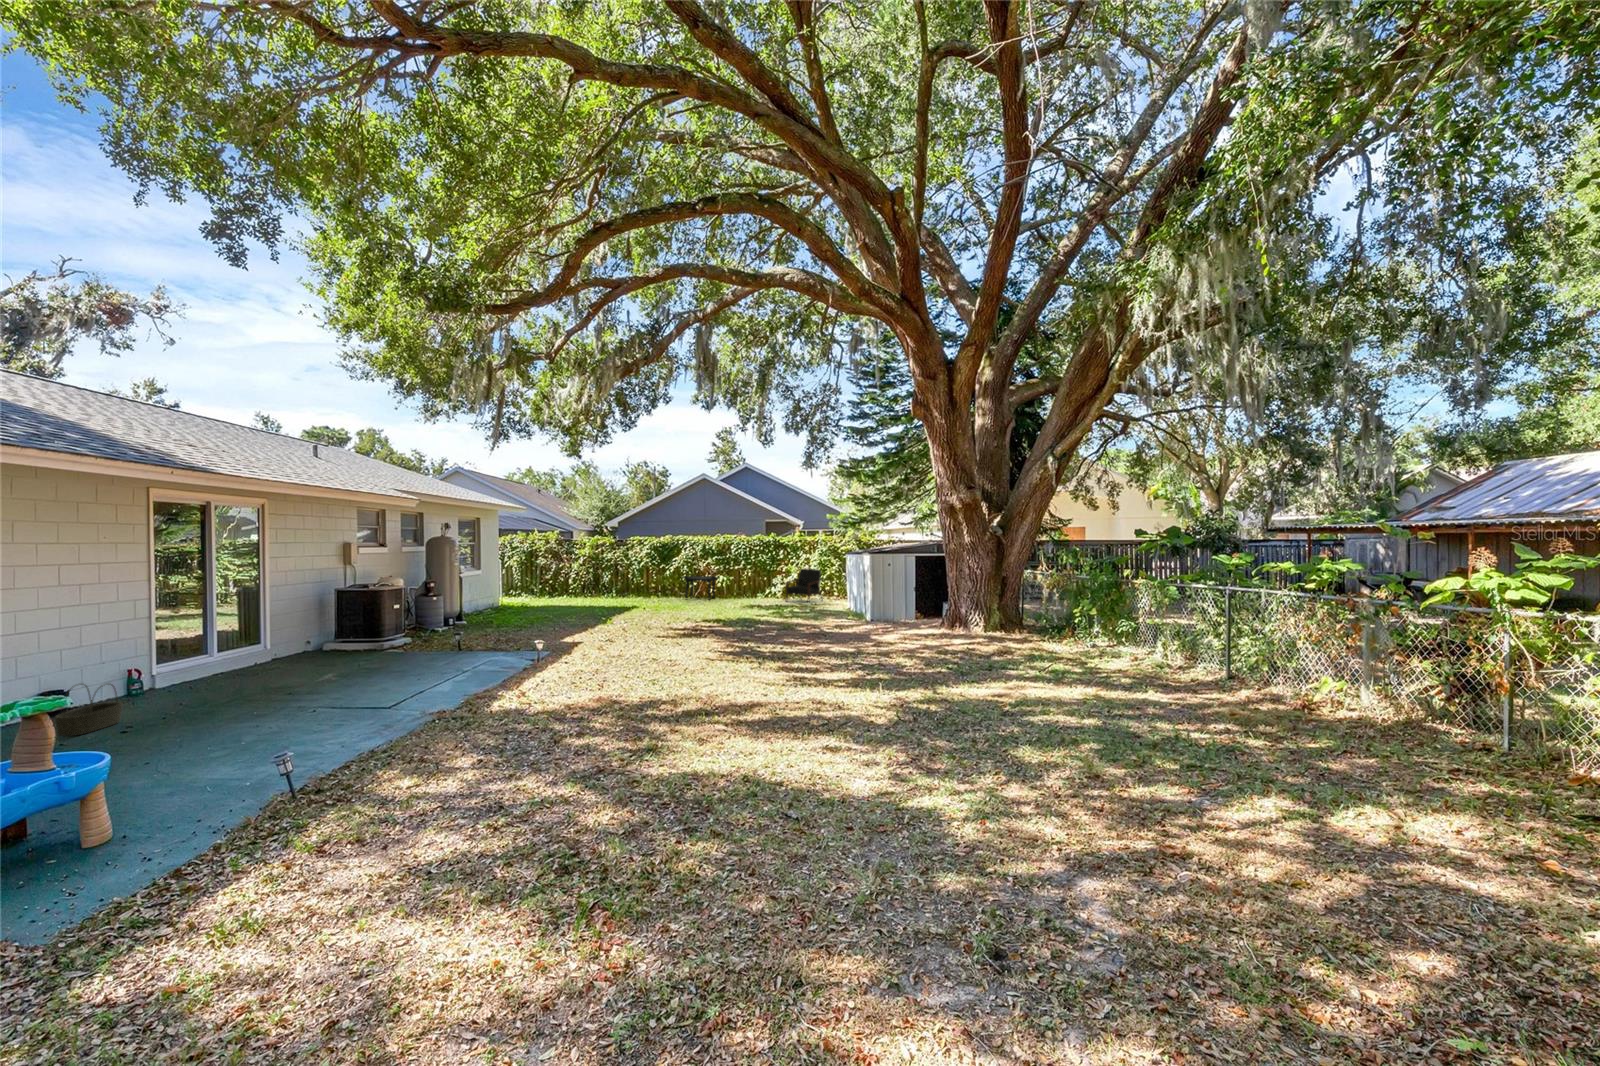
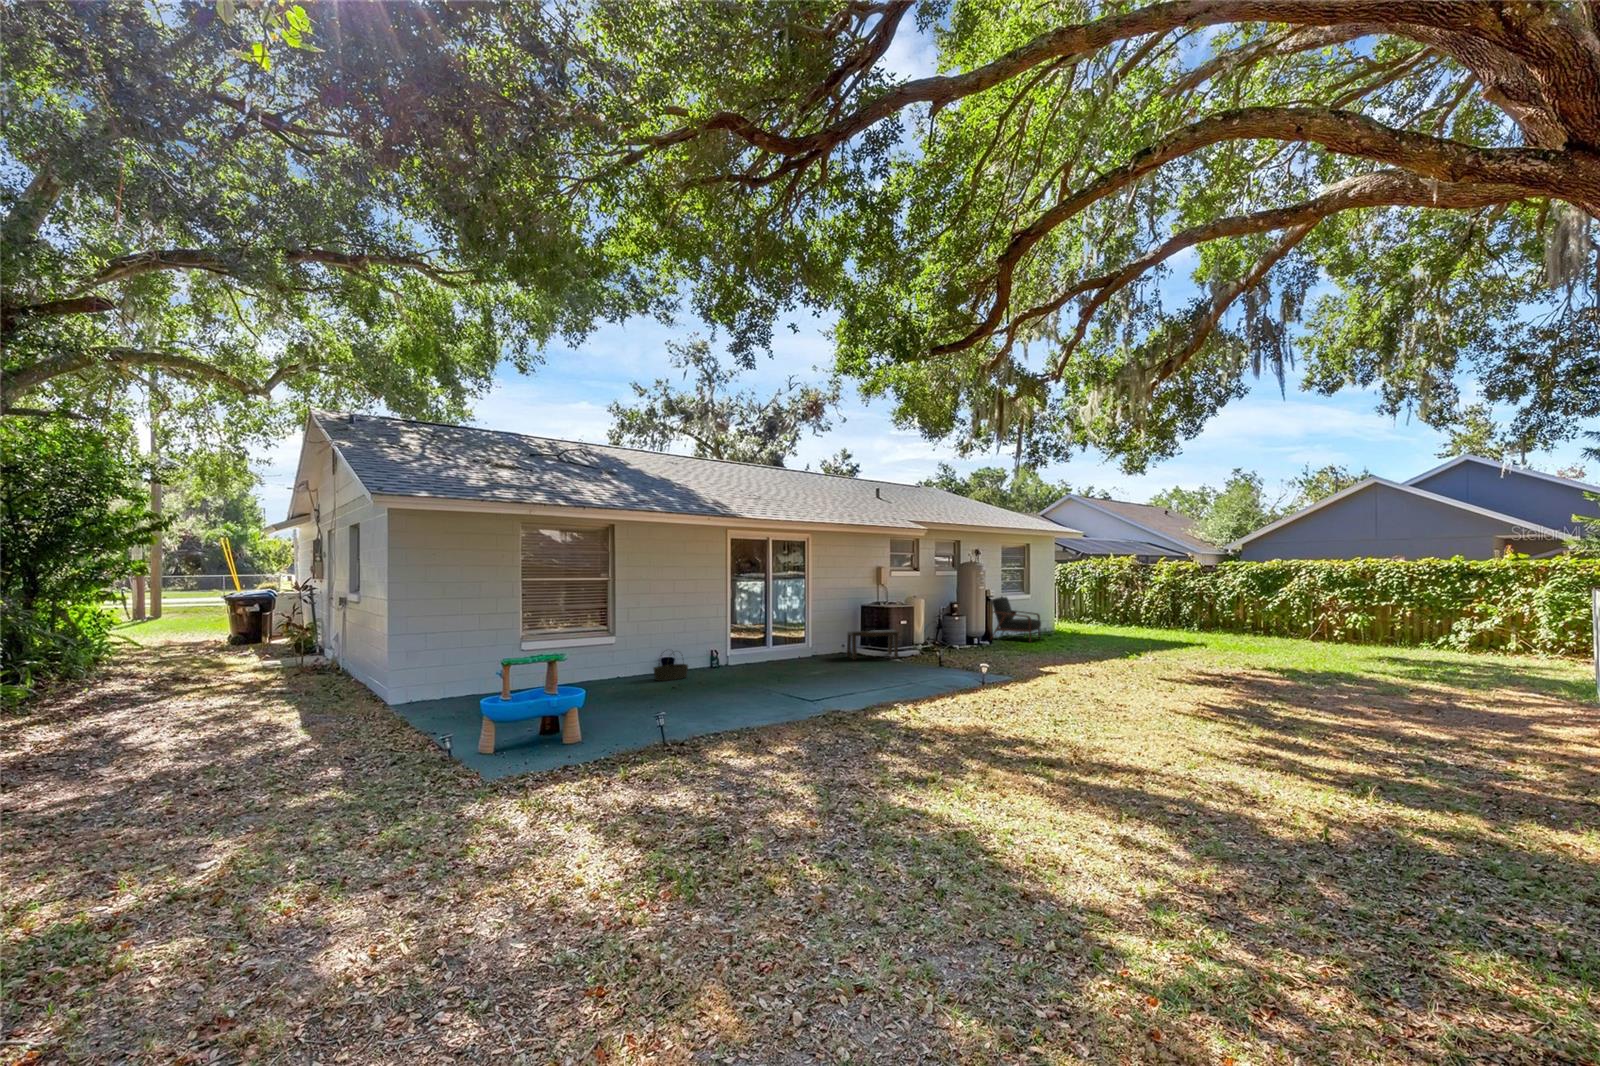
chair: present [786,569,822,601] -> present [991,597,1041,642]
round table: present [683,576,718,600] -> none [1284,612,1347,646]
bench: none [328,619,401,660] -> present [847,630,899,660]

